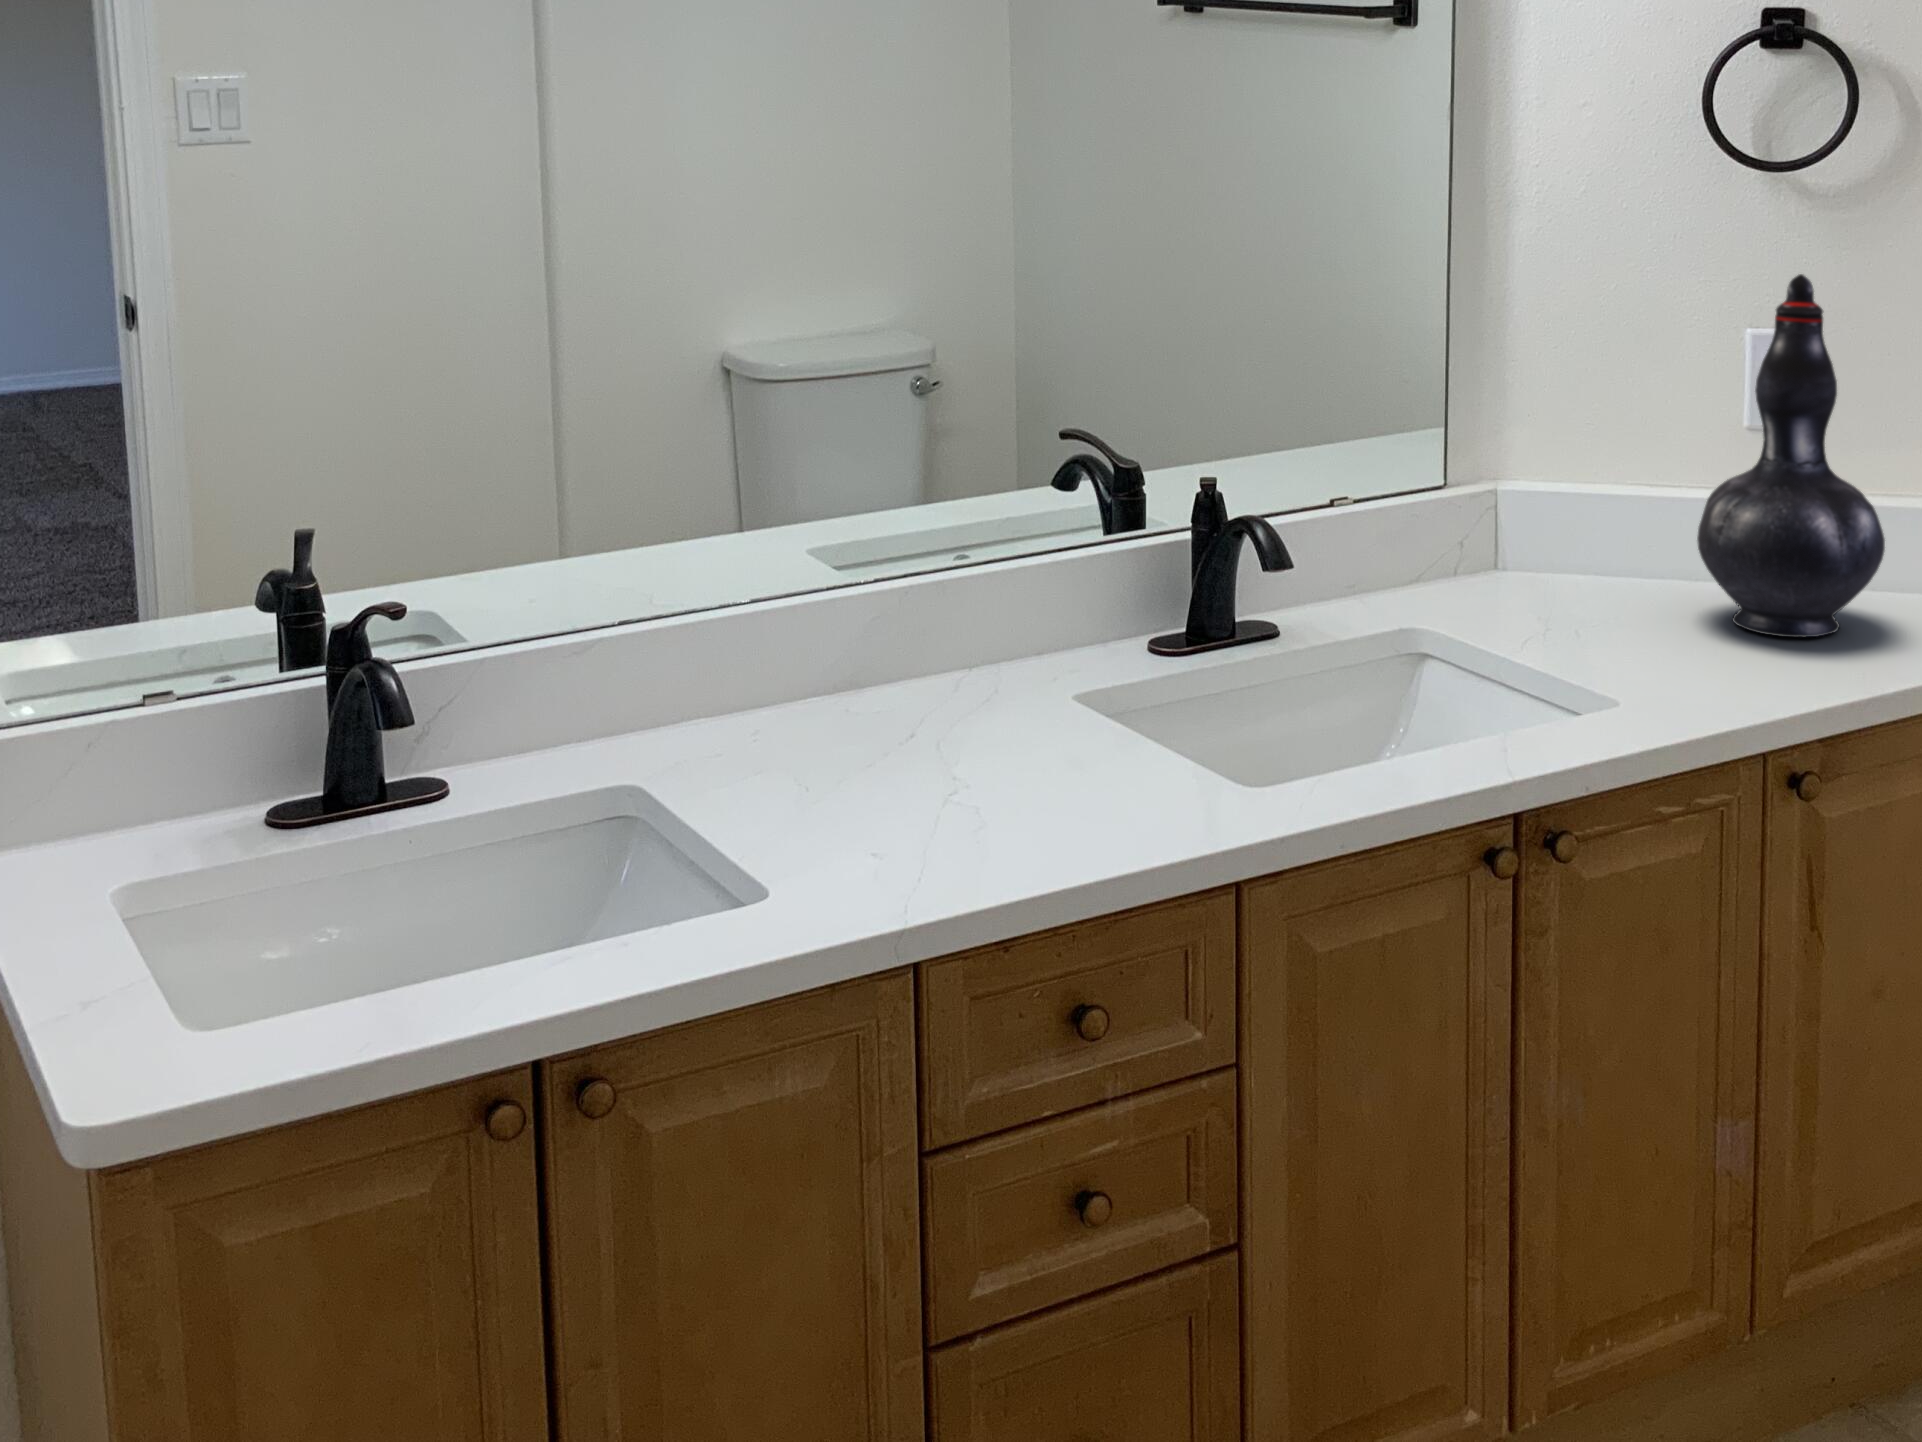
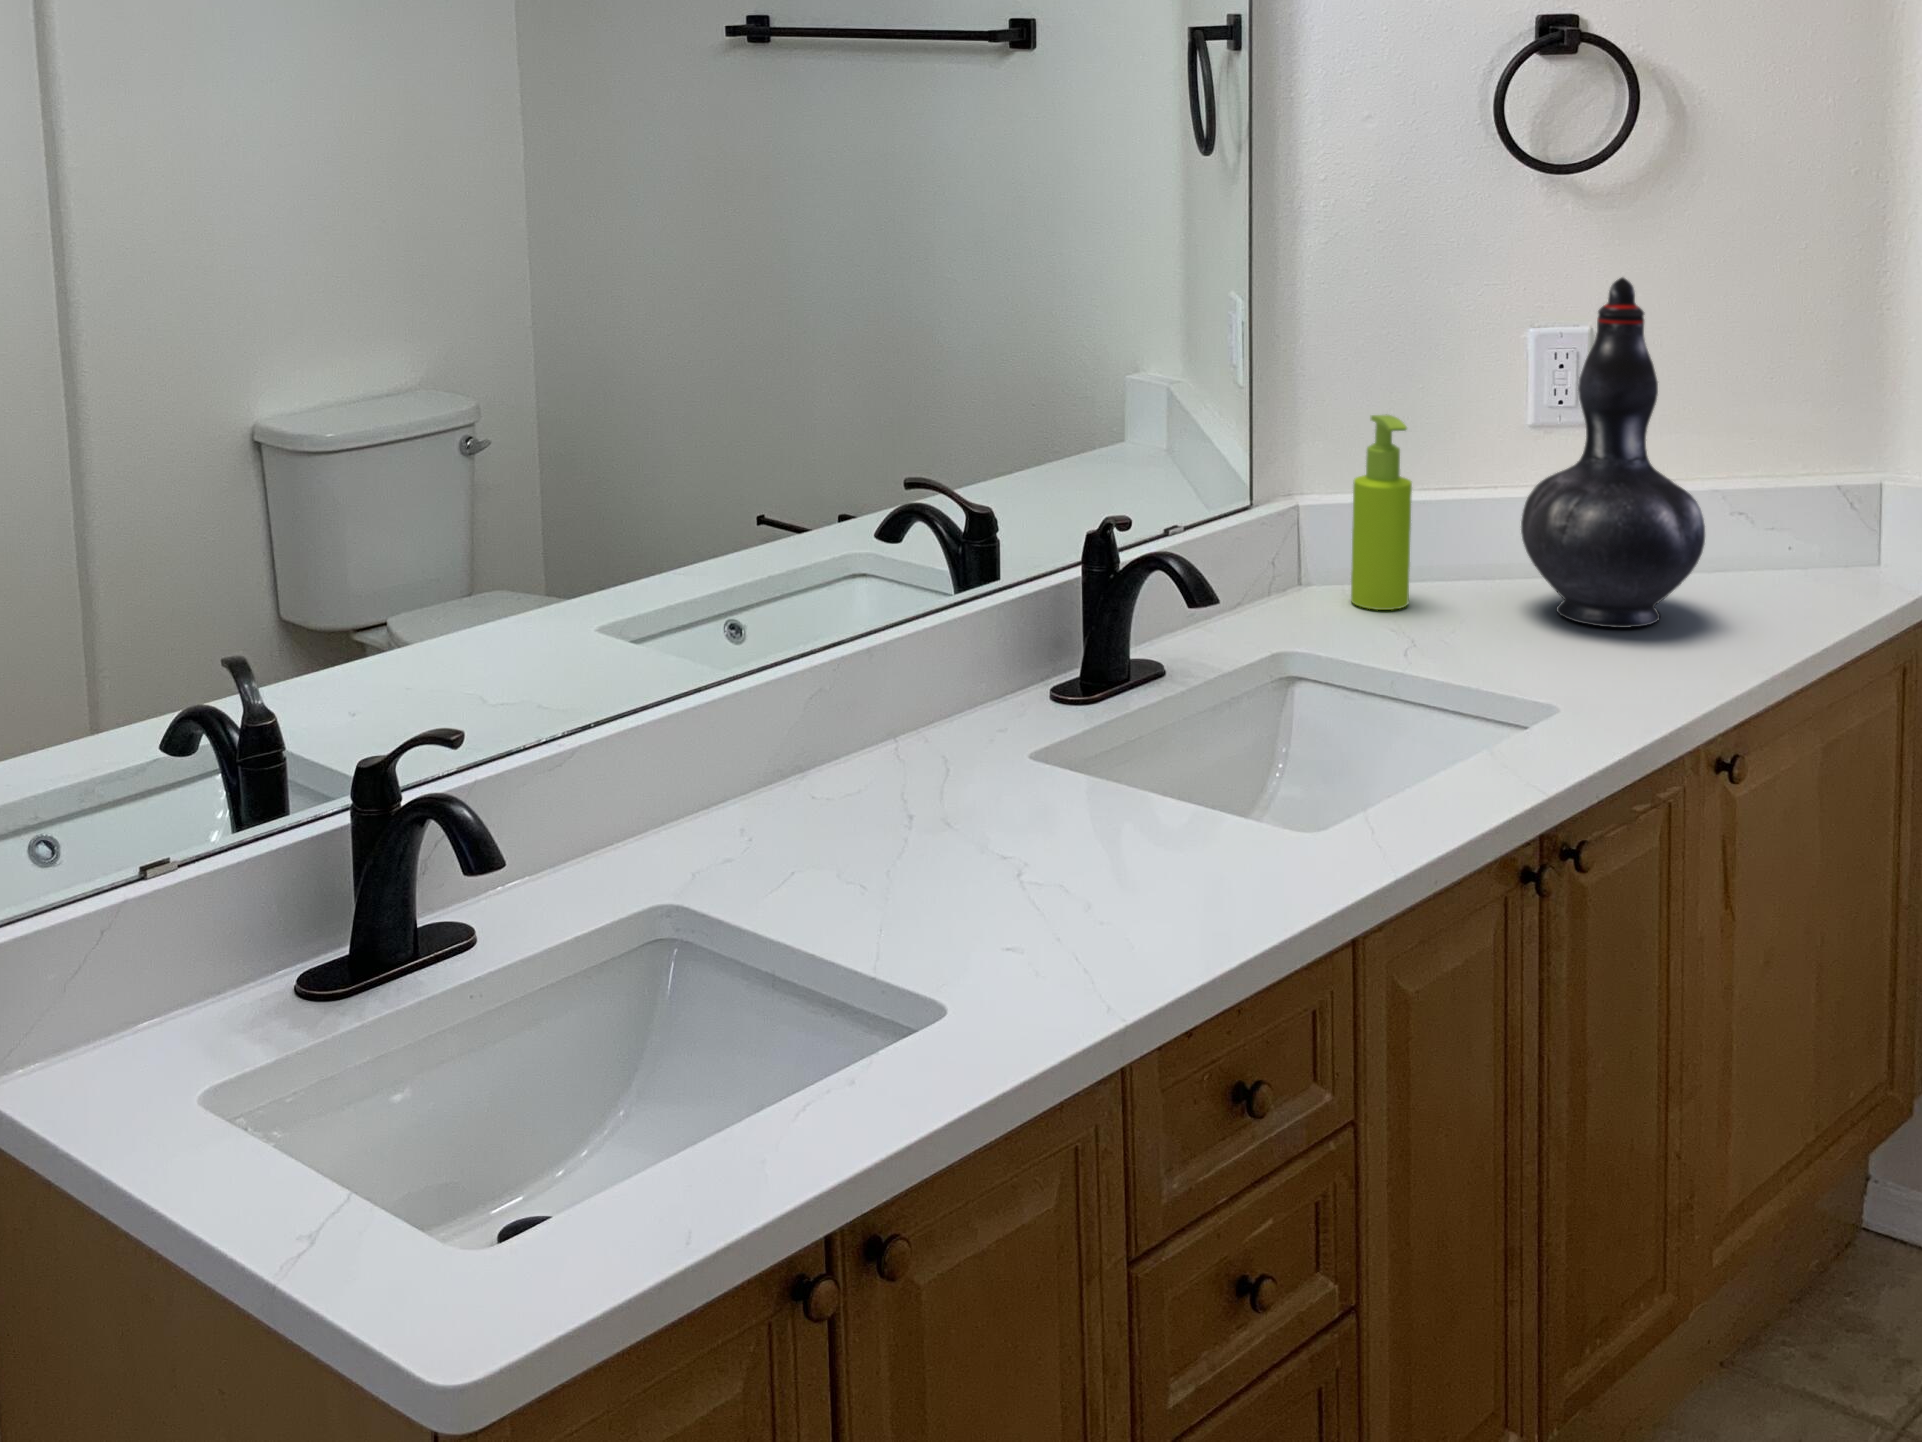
soap dispenser: none [1532,405,1593,603] -> present [1351,414,1412,610]

